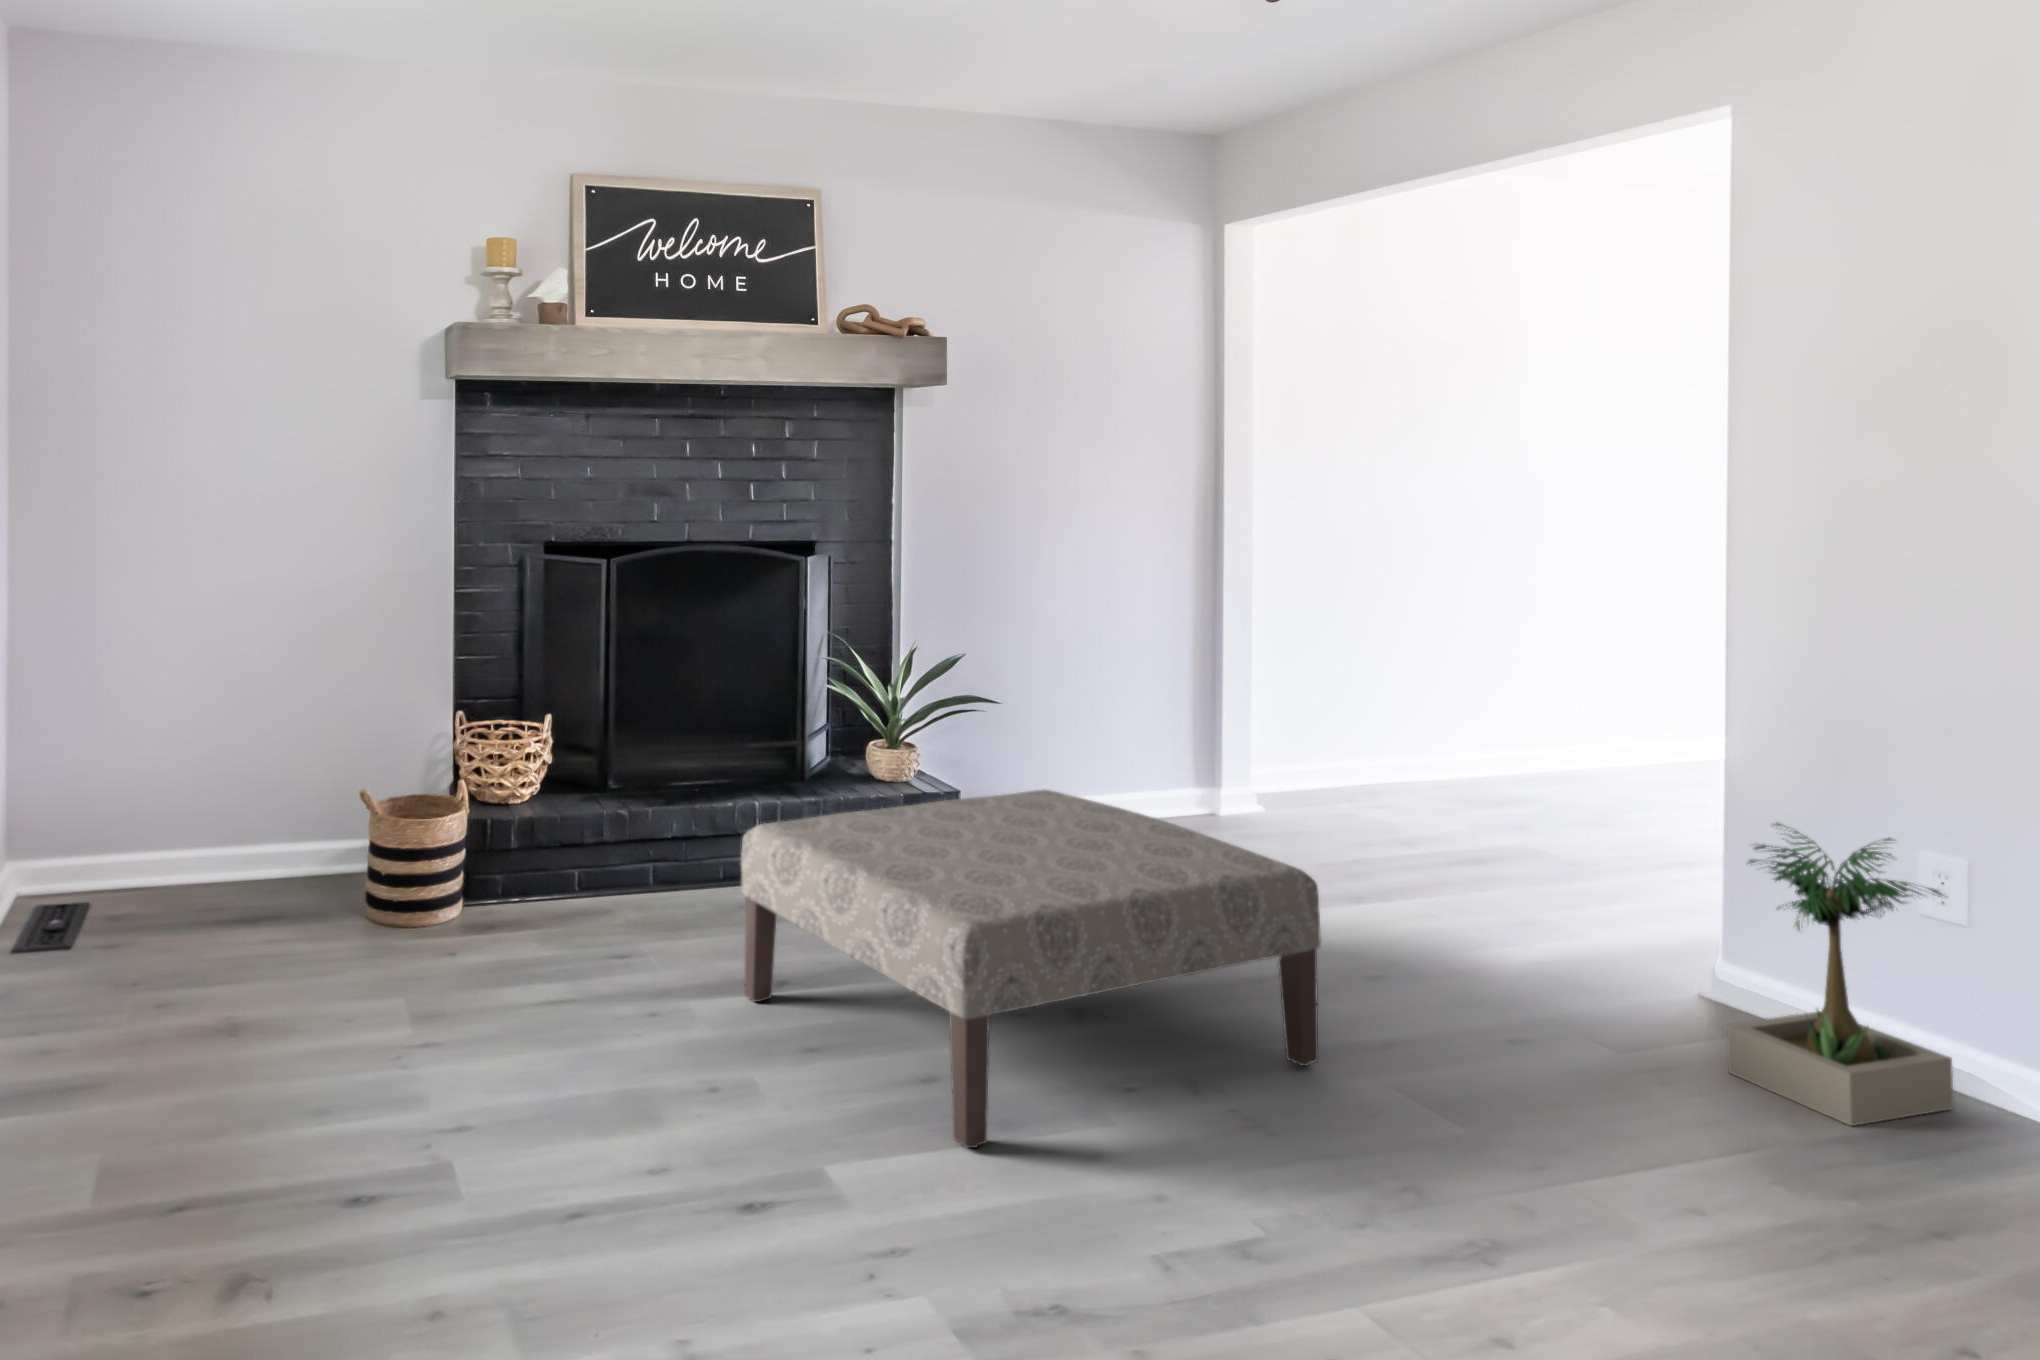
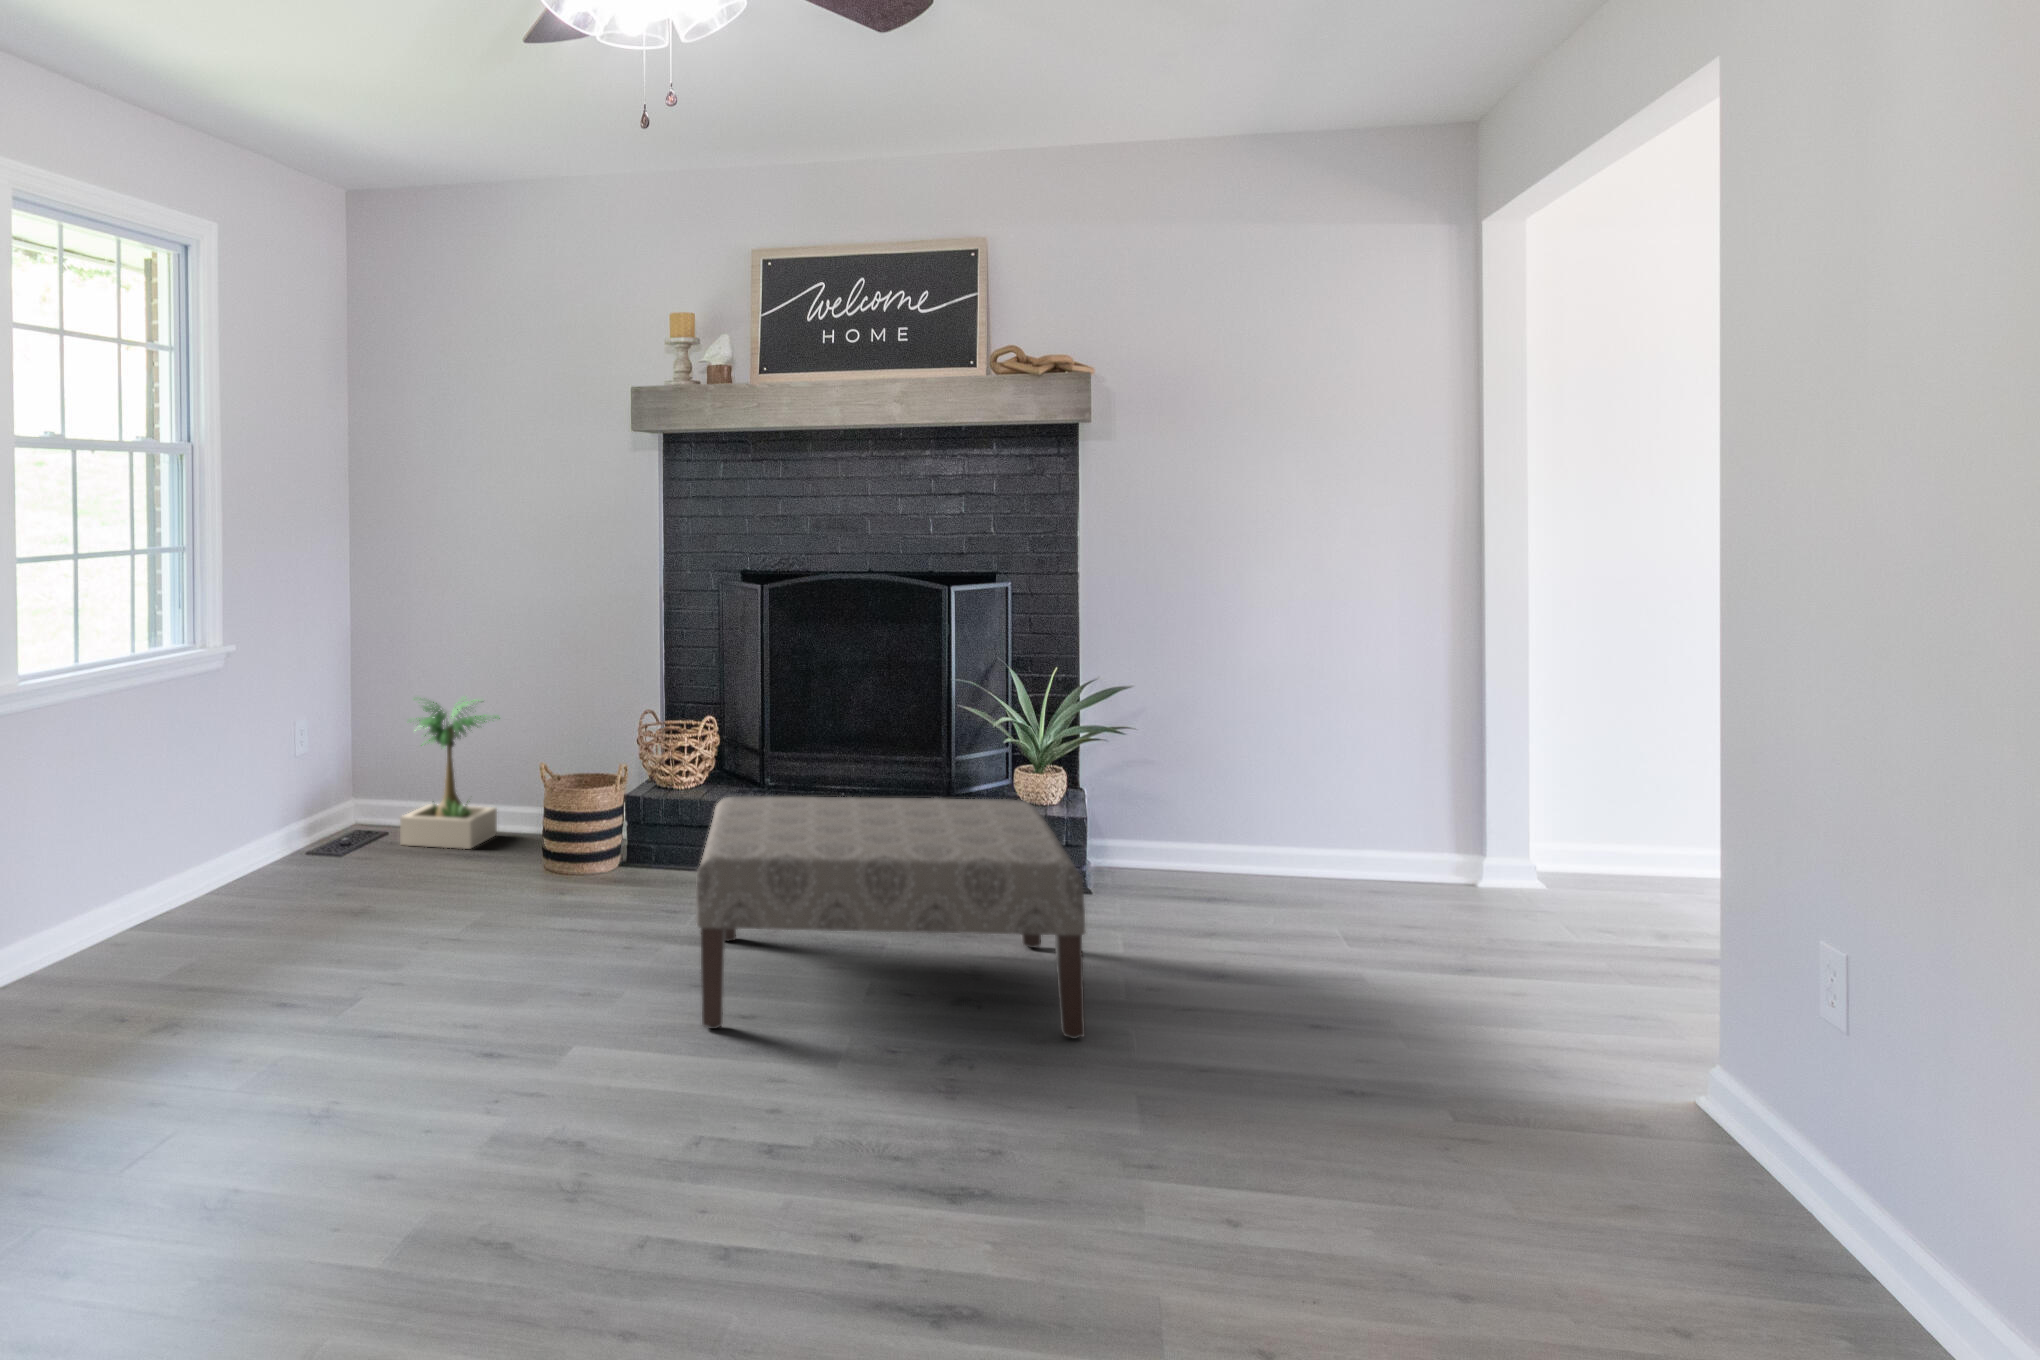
potted plant: present [1727,823,1954,1126] -> present [400,698,500,849]

